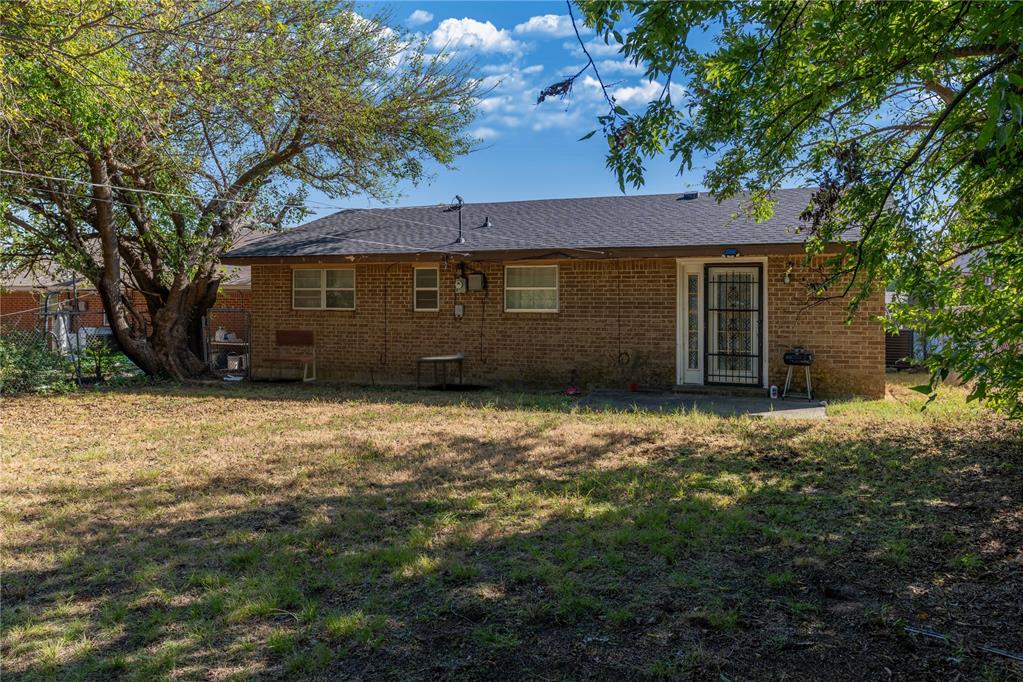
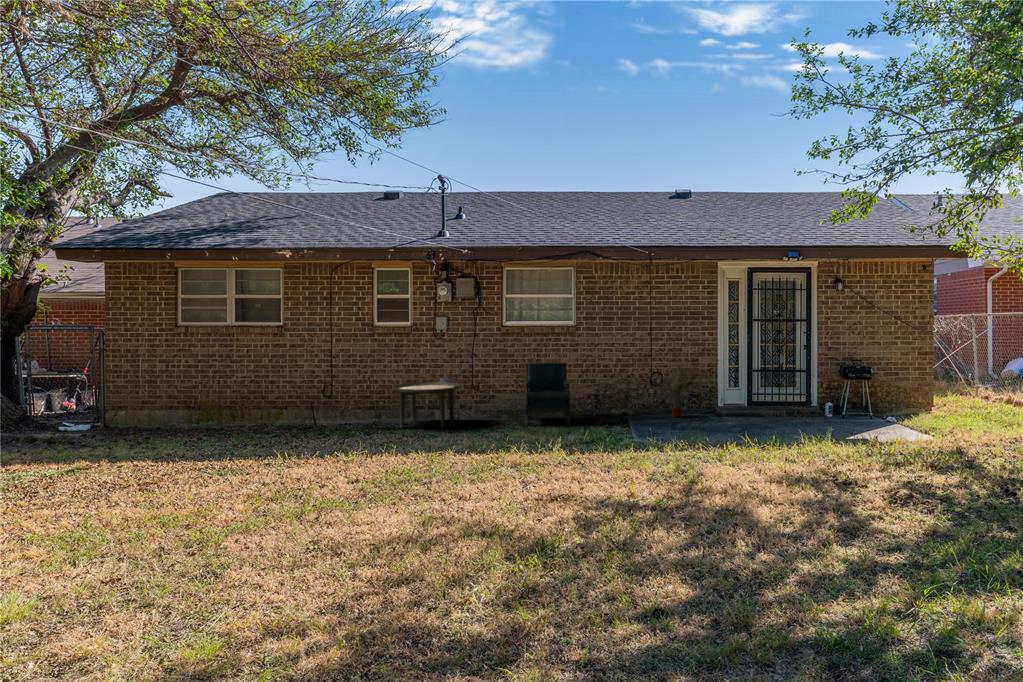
bench: present [262,330,316,382] -> none [143,354,224,431]
chair: none [503,342,549,391] -> present [524,363,571,425]

